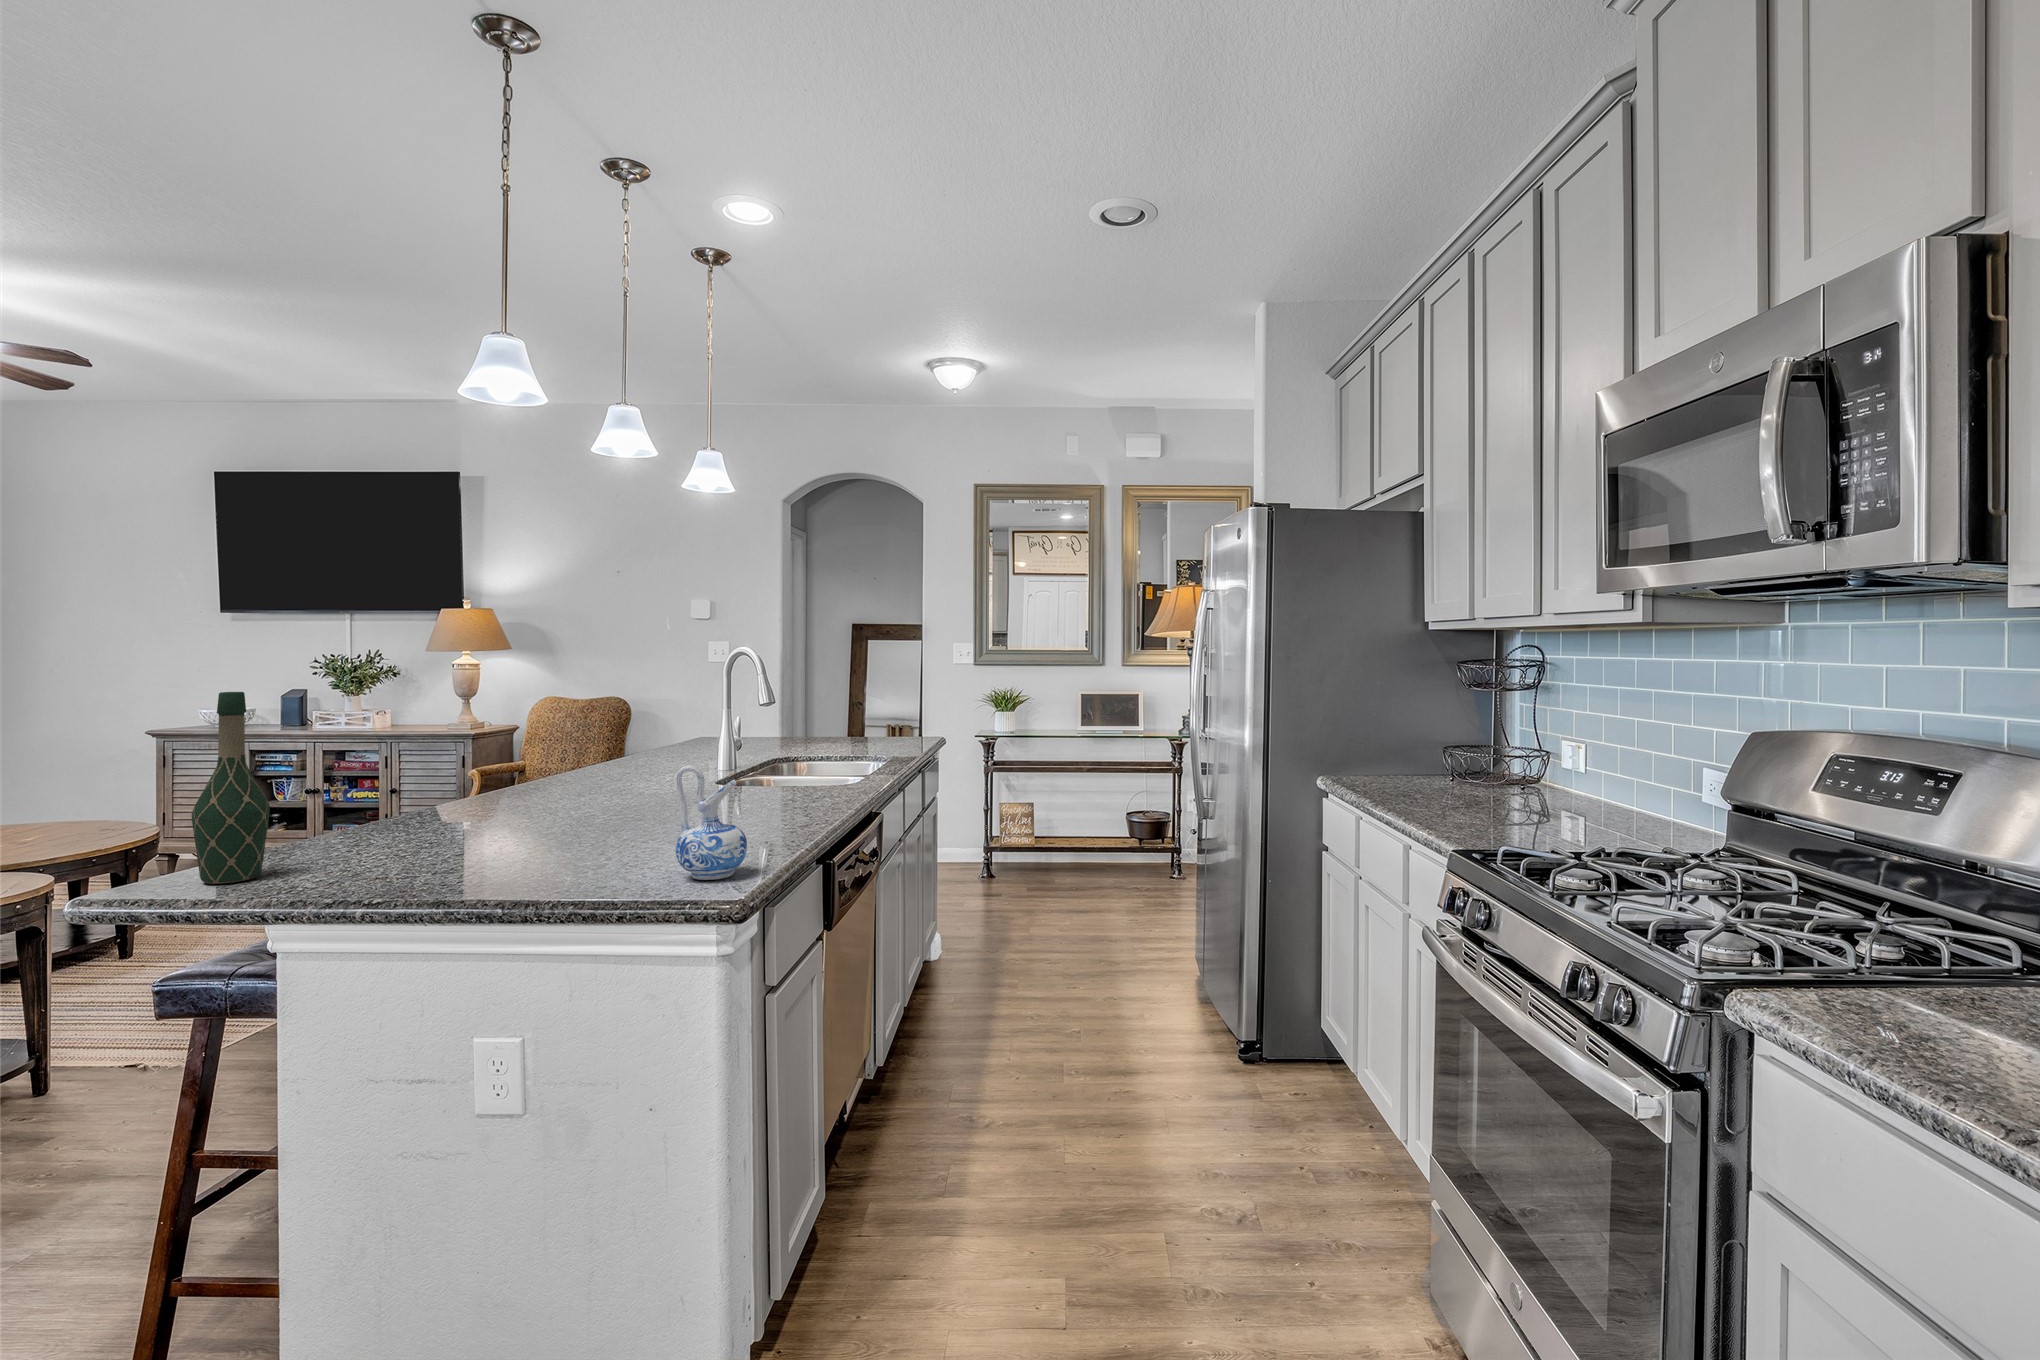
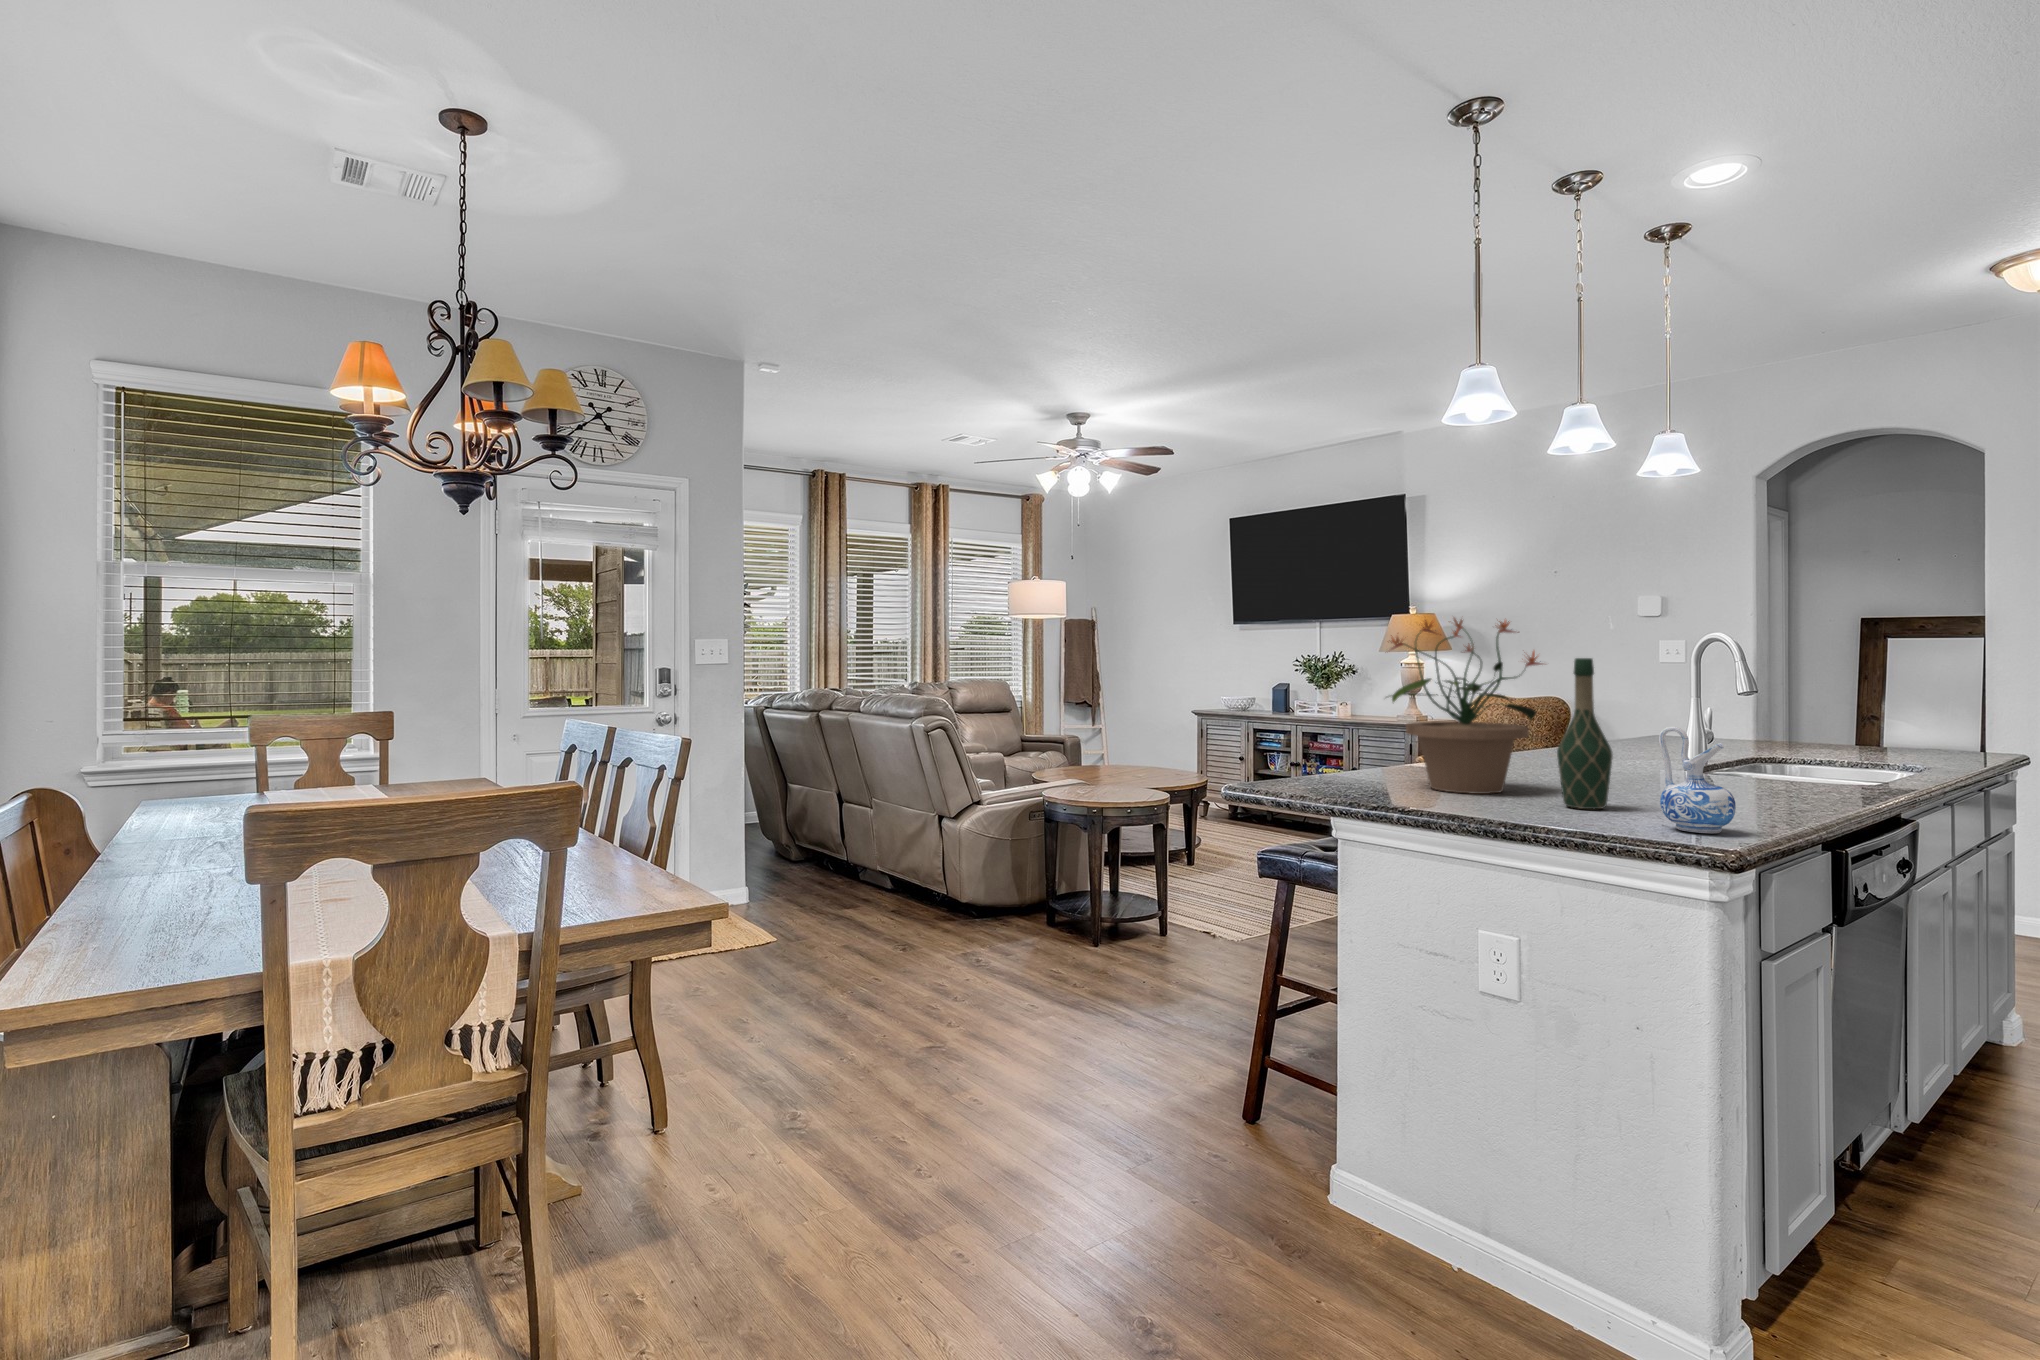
potted plant: none [354,631,570,856] -> present [1391,618,1542,794]
wine bottle: present [192,692,270,884] -> present [1557,658,1613,809]

